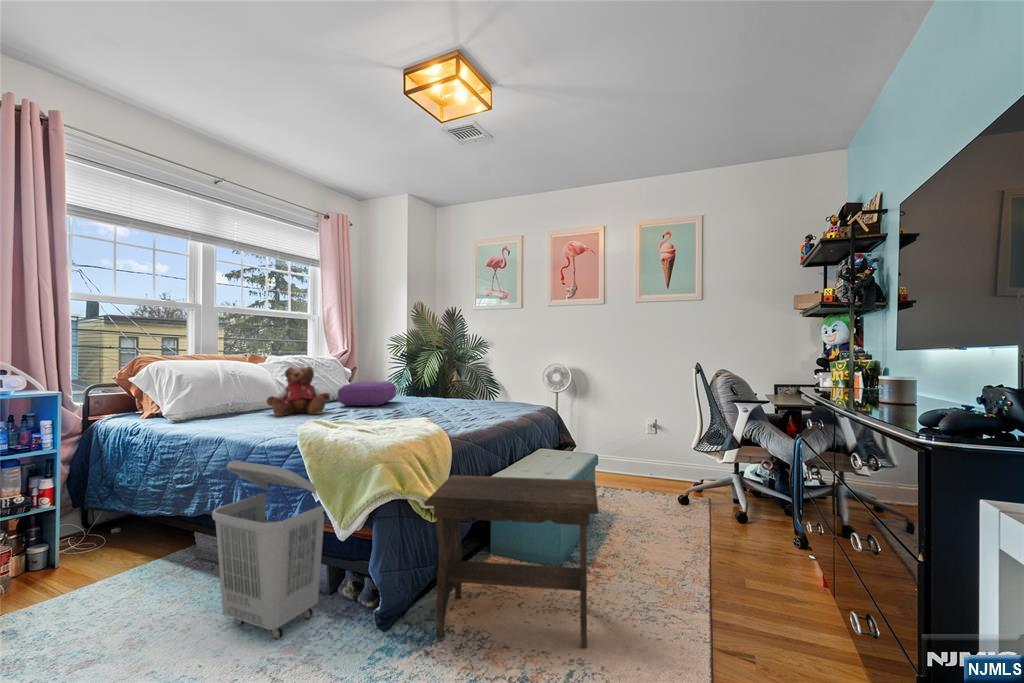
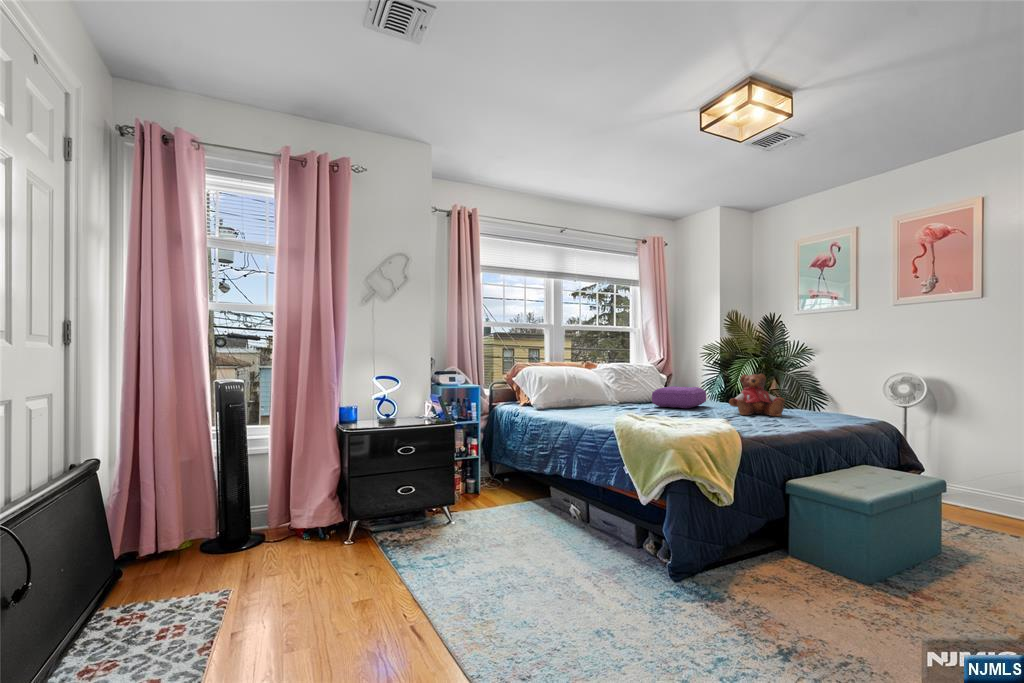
teddy bear: present [266,366,330,416] -> present [729,374,785,416]
laundry basket: present [212,461,324,639] -> none [560,436,635,565]
footstool: present [424,475,598,648] -> none [707,470,895,651]

